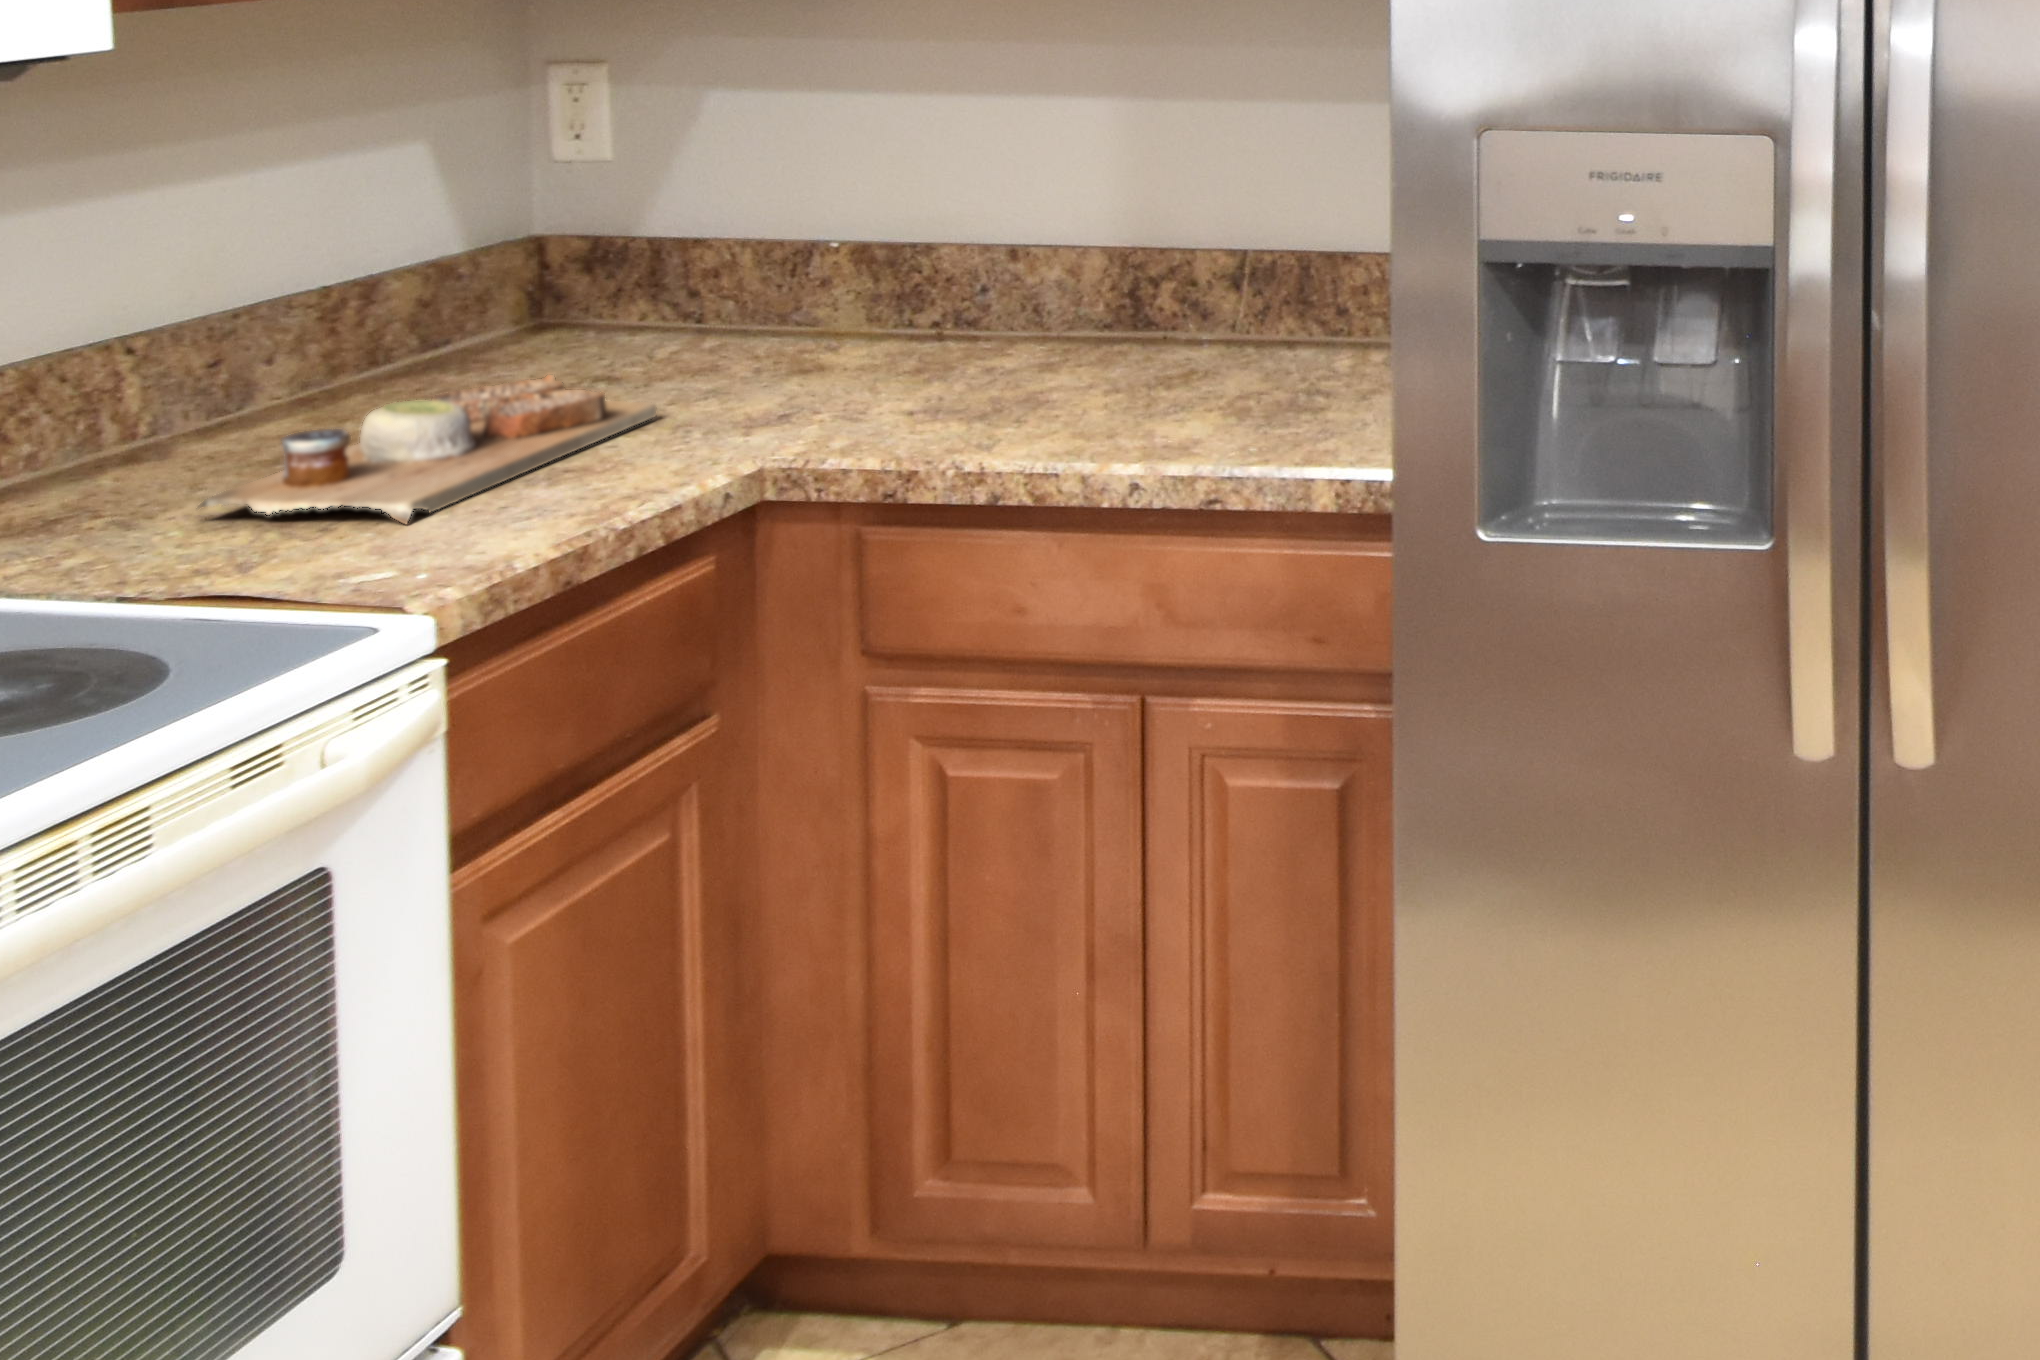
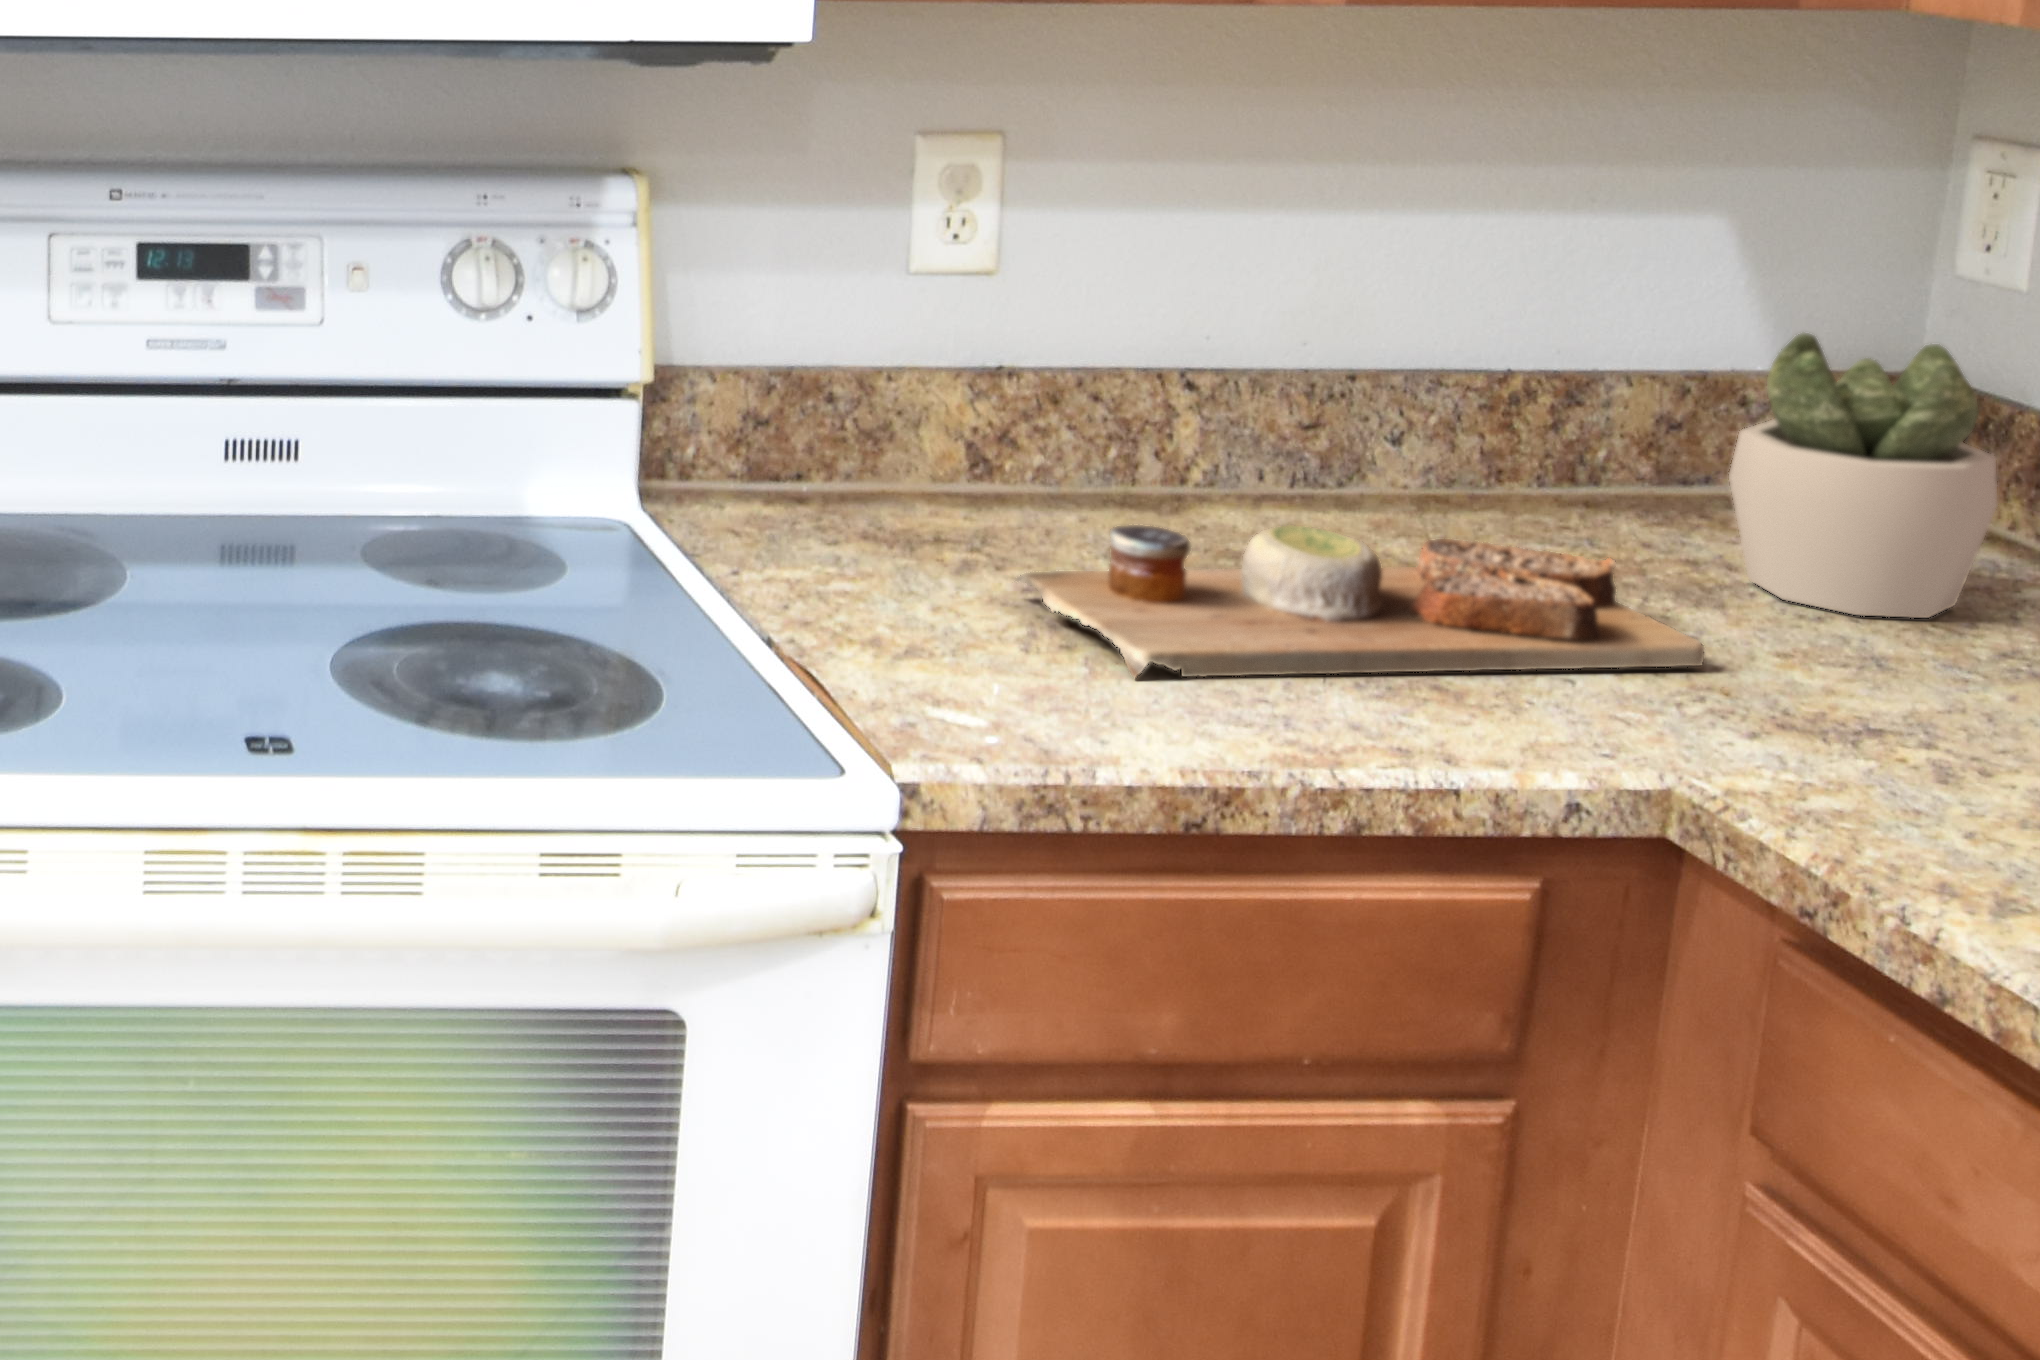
succulent plant: none [547,202,703,381] -> present [1729,333,1997,618]

